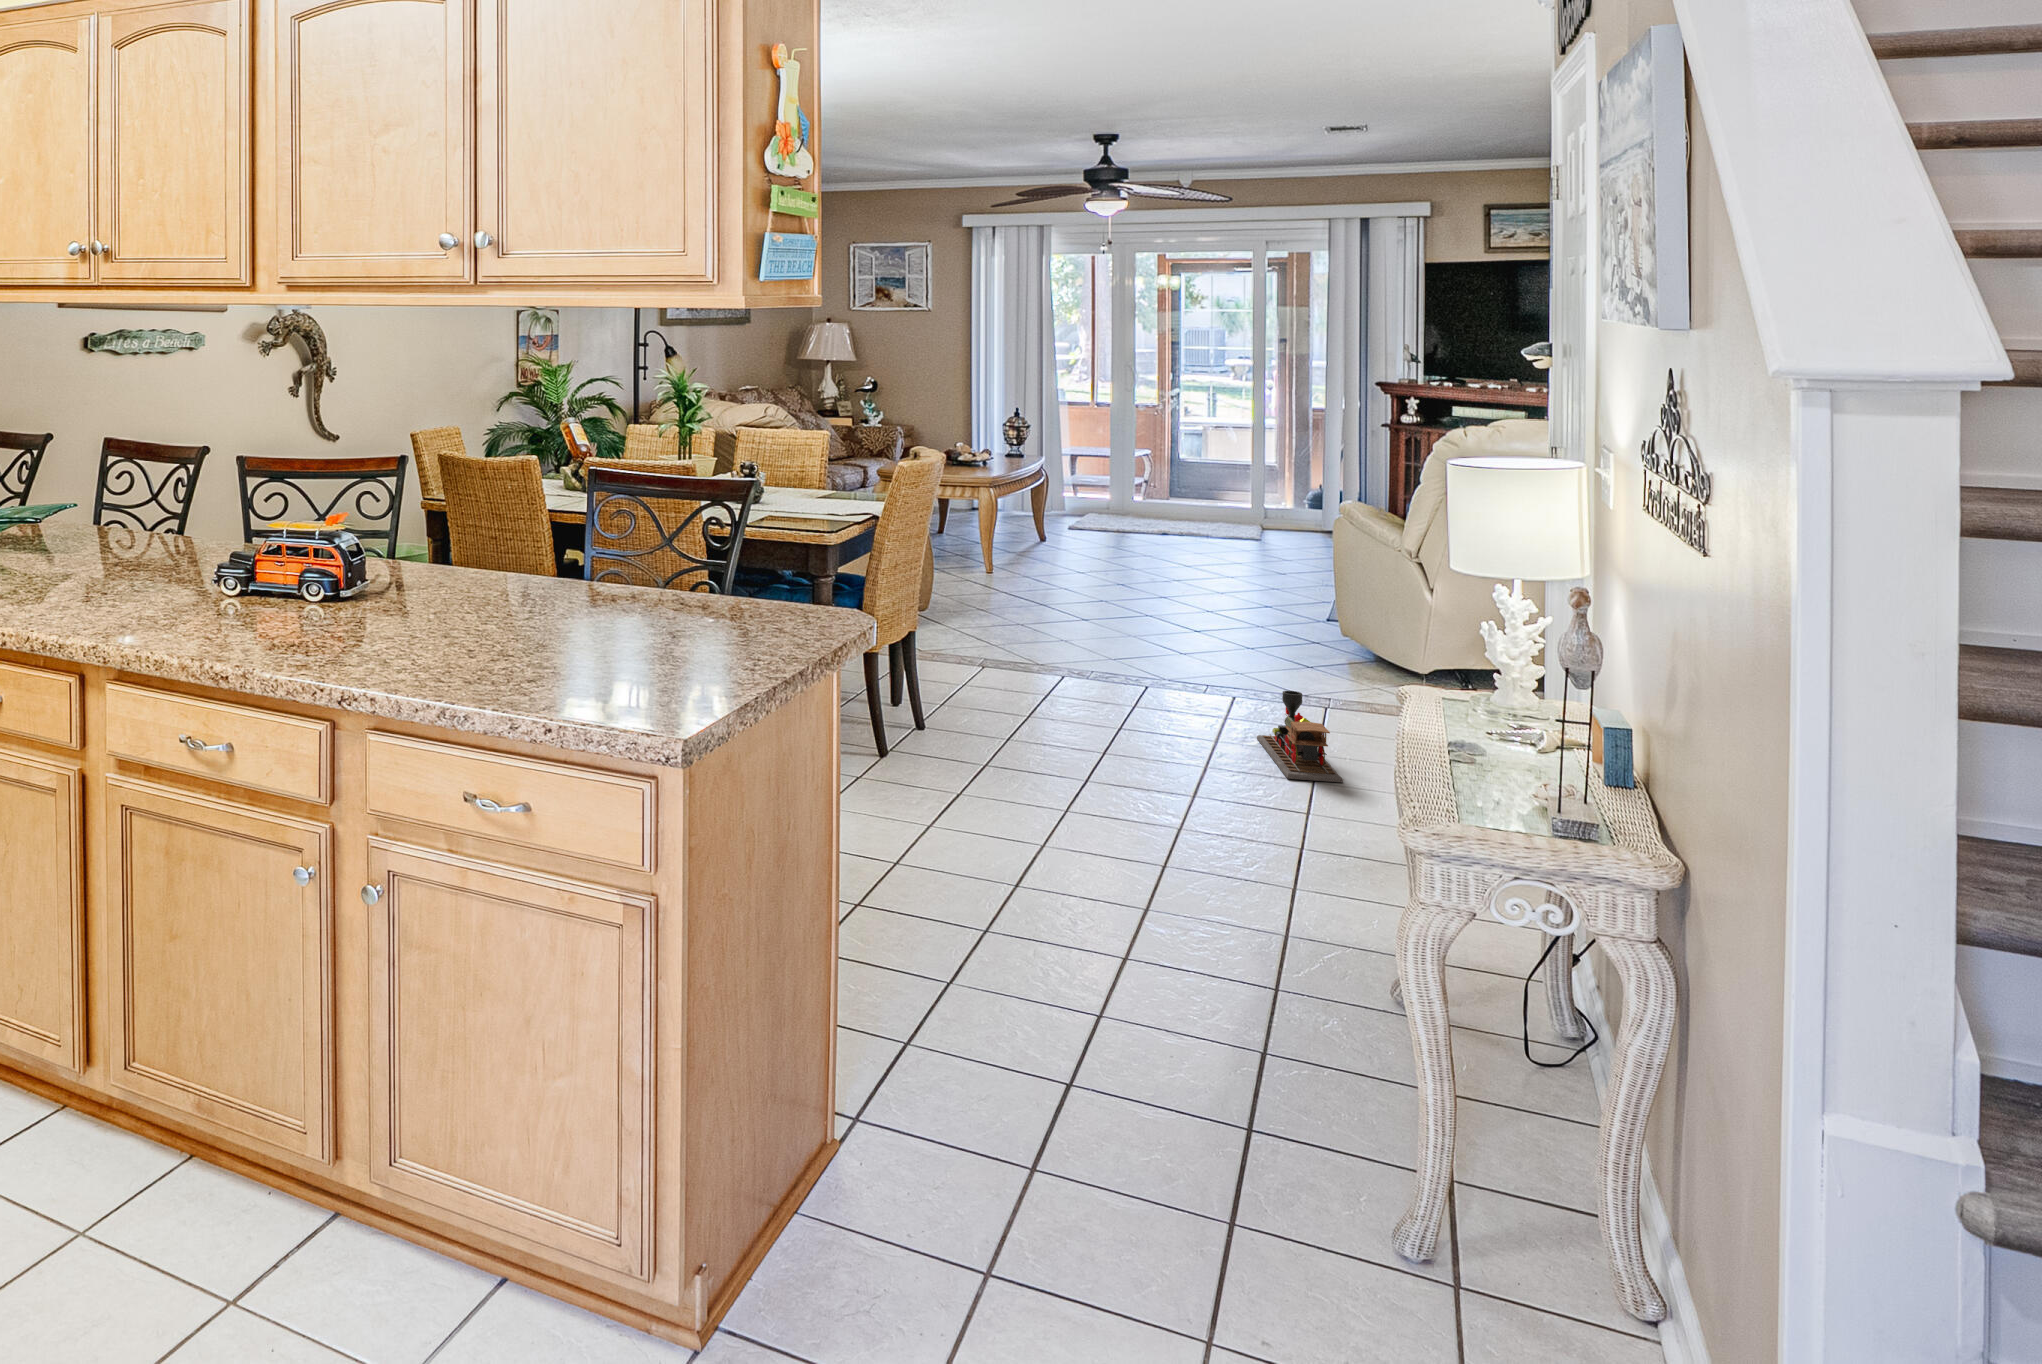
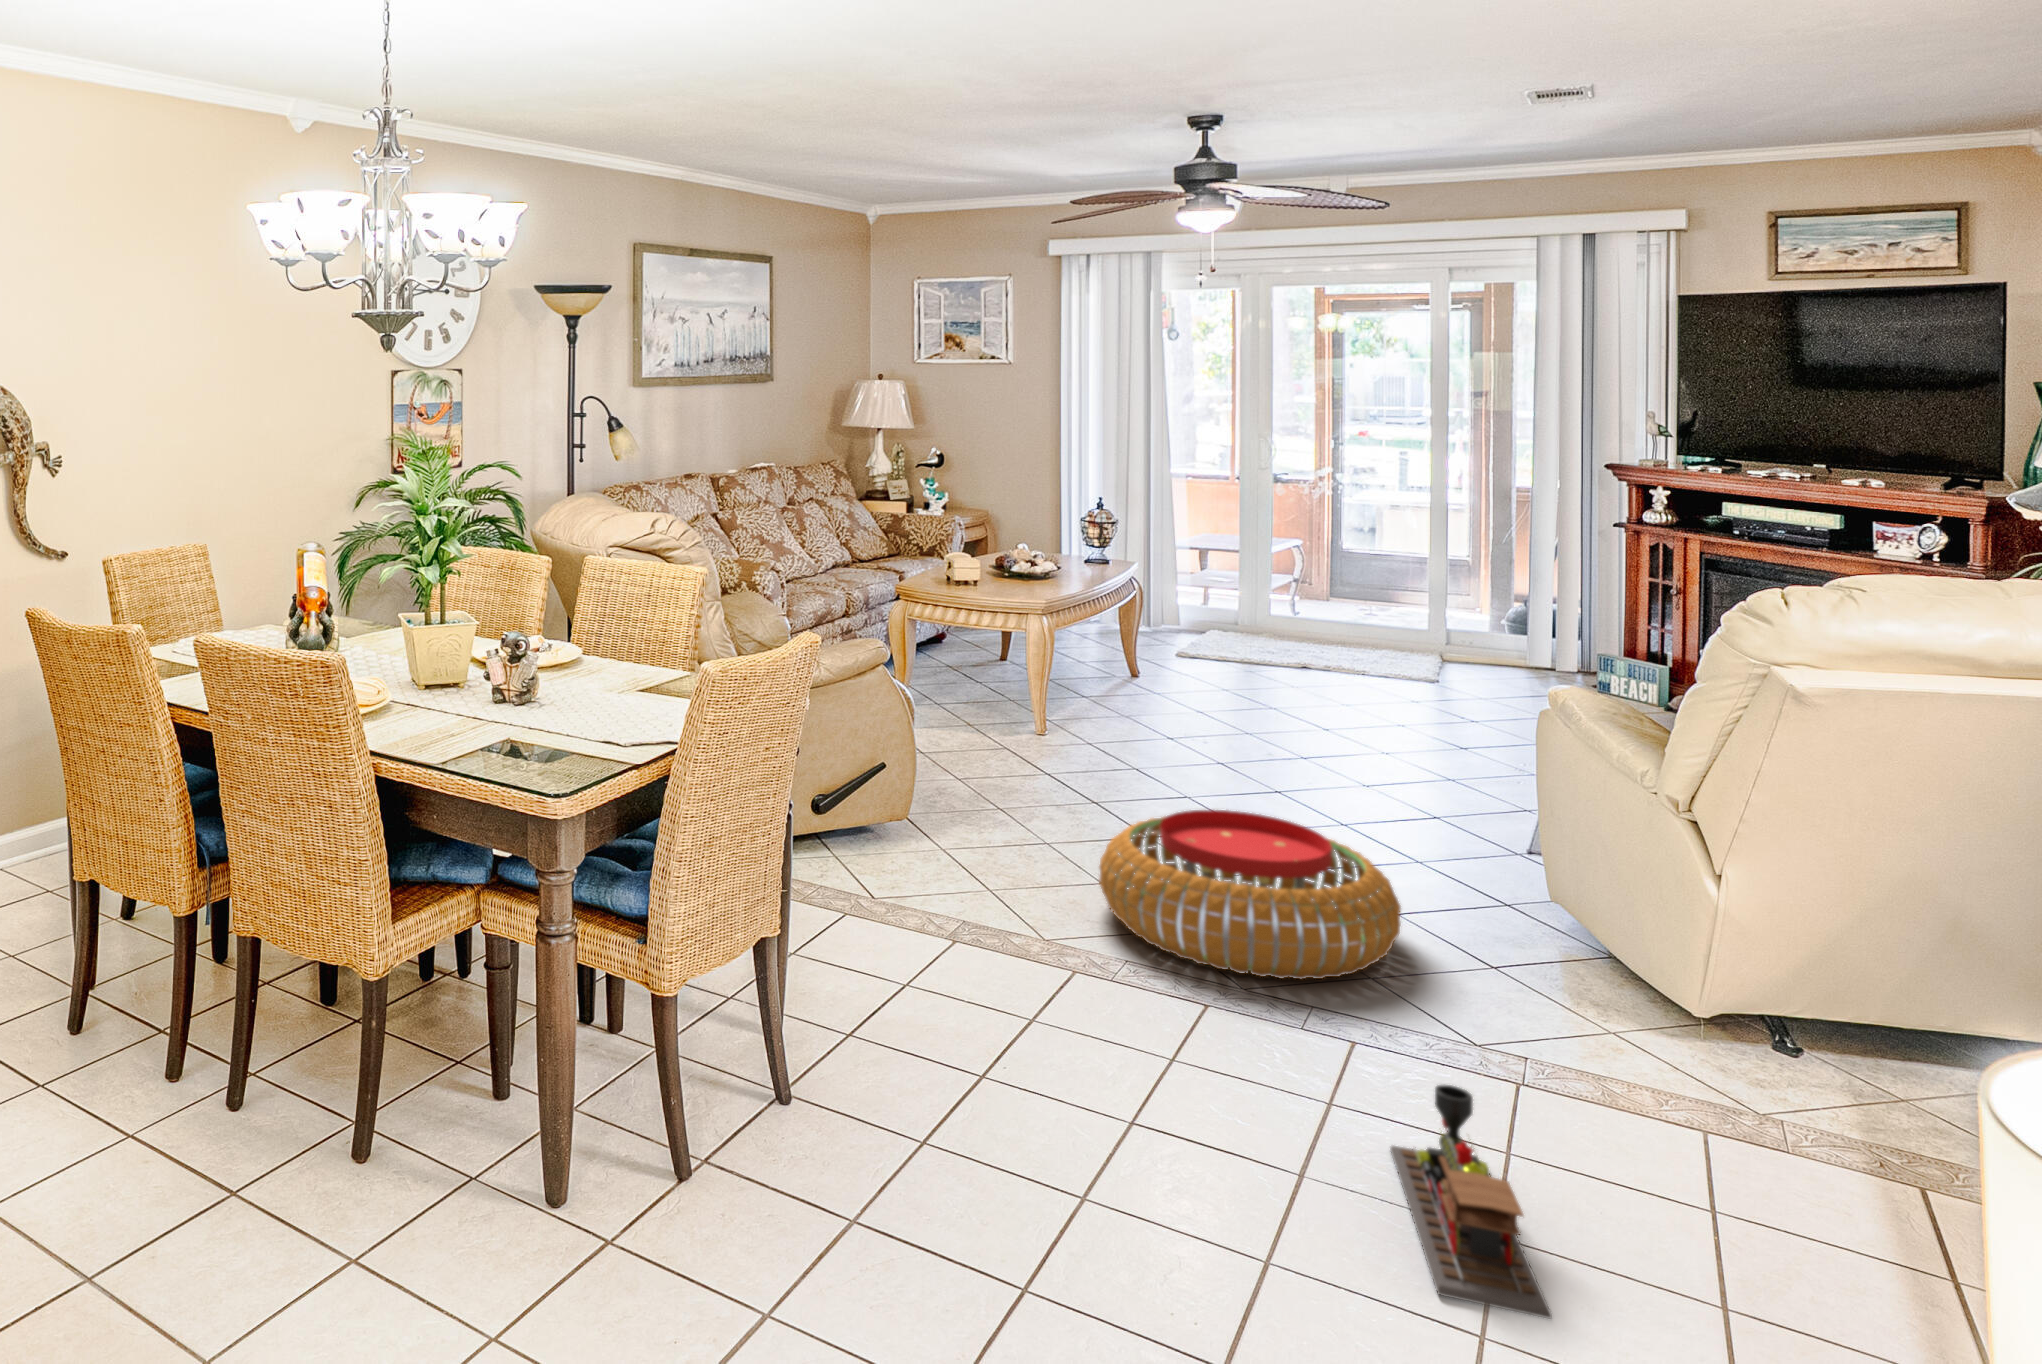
pouf: none [1063,594,1252,682] -> present [1099,810,1401,980]

